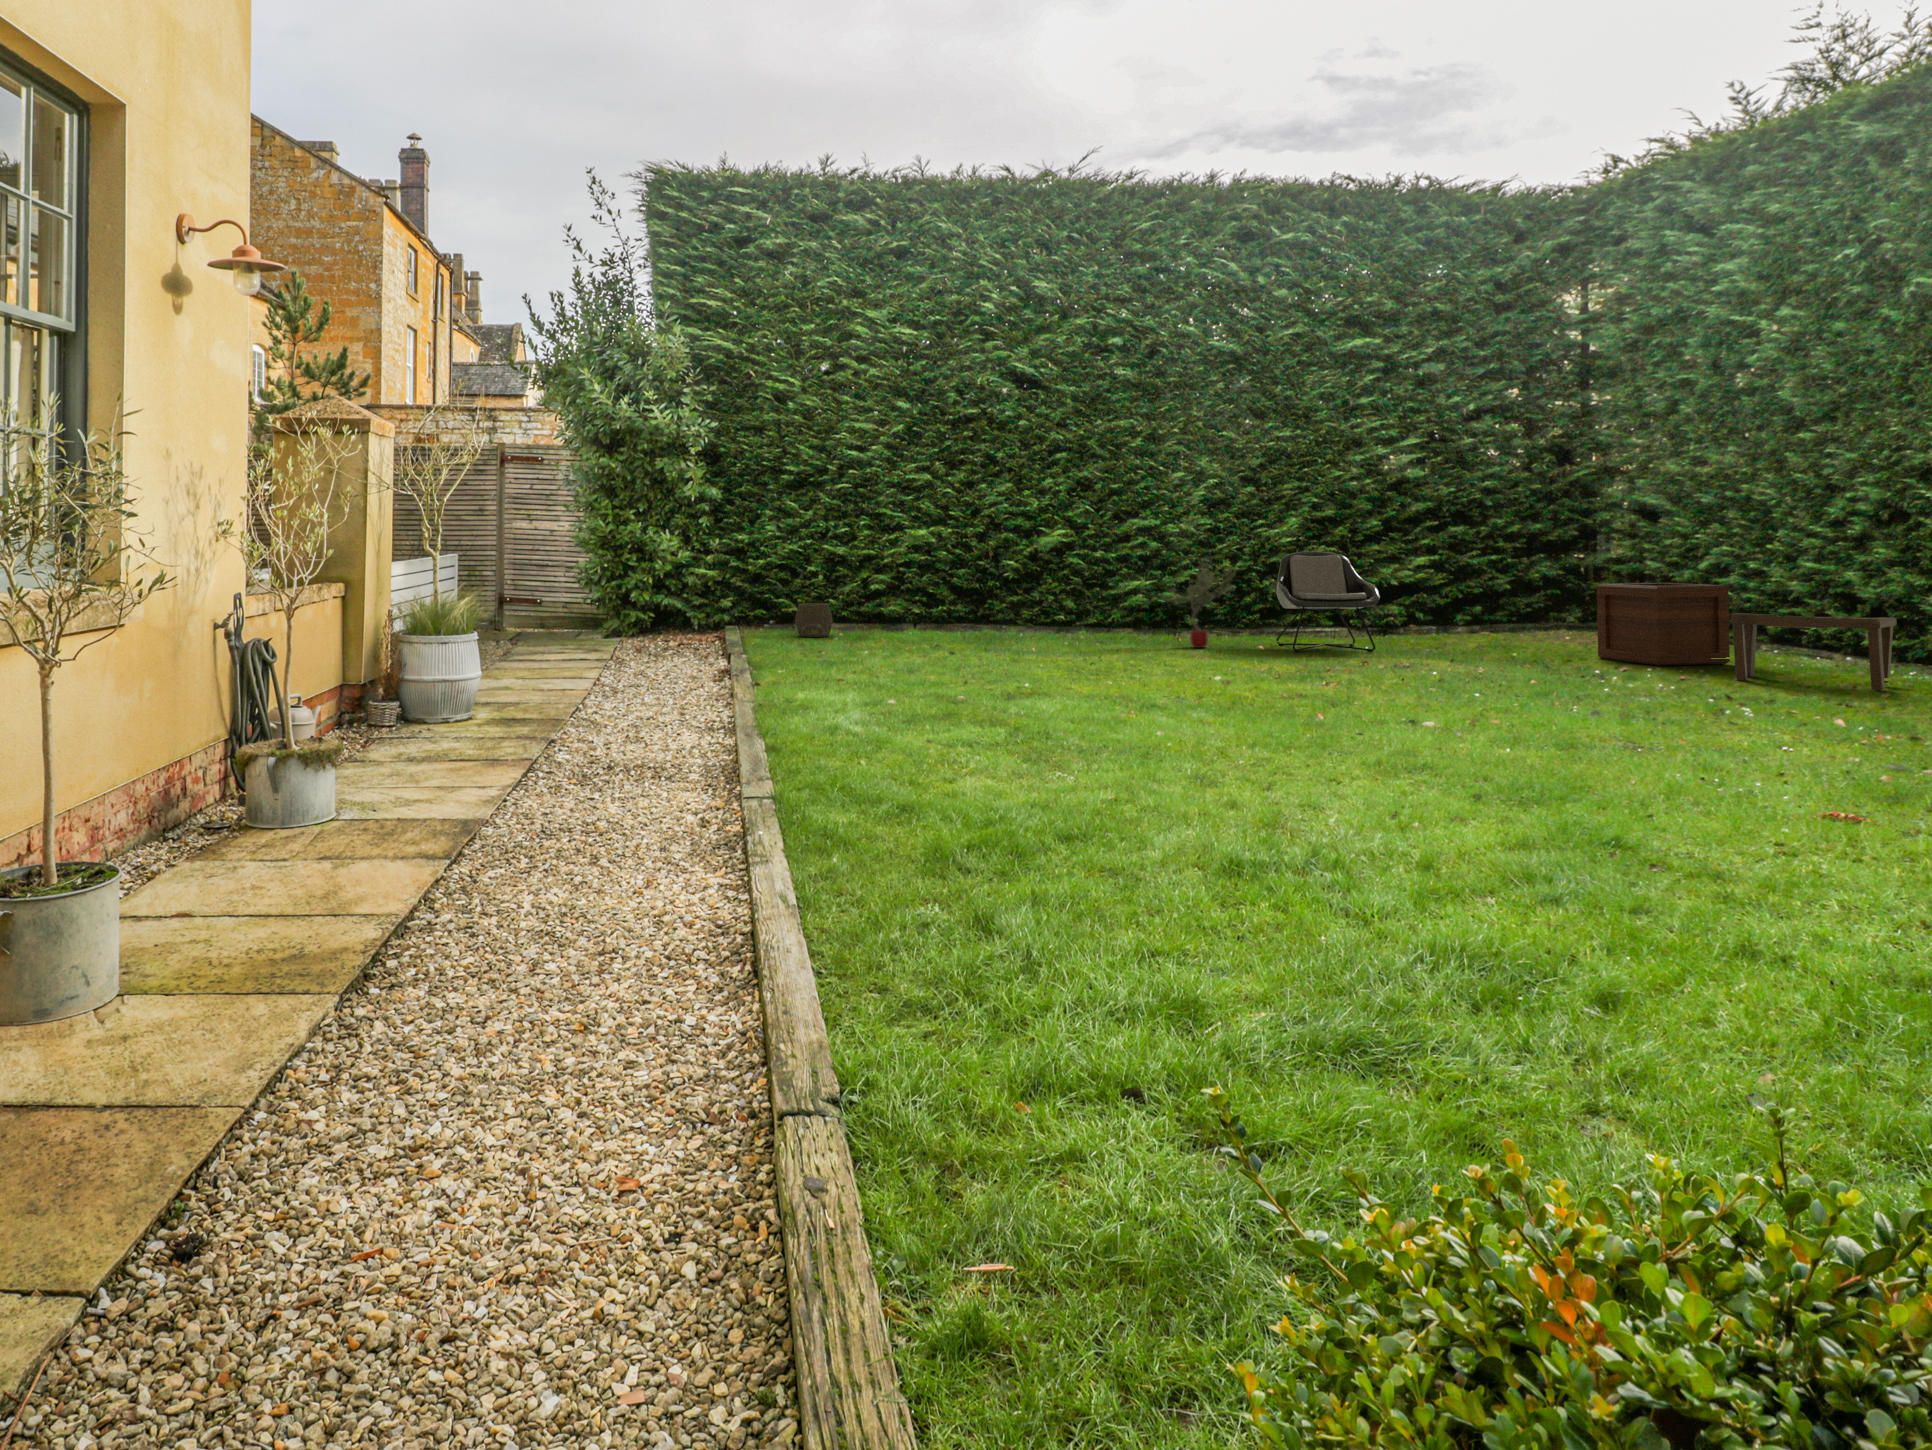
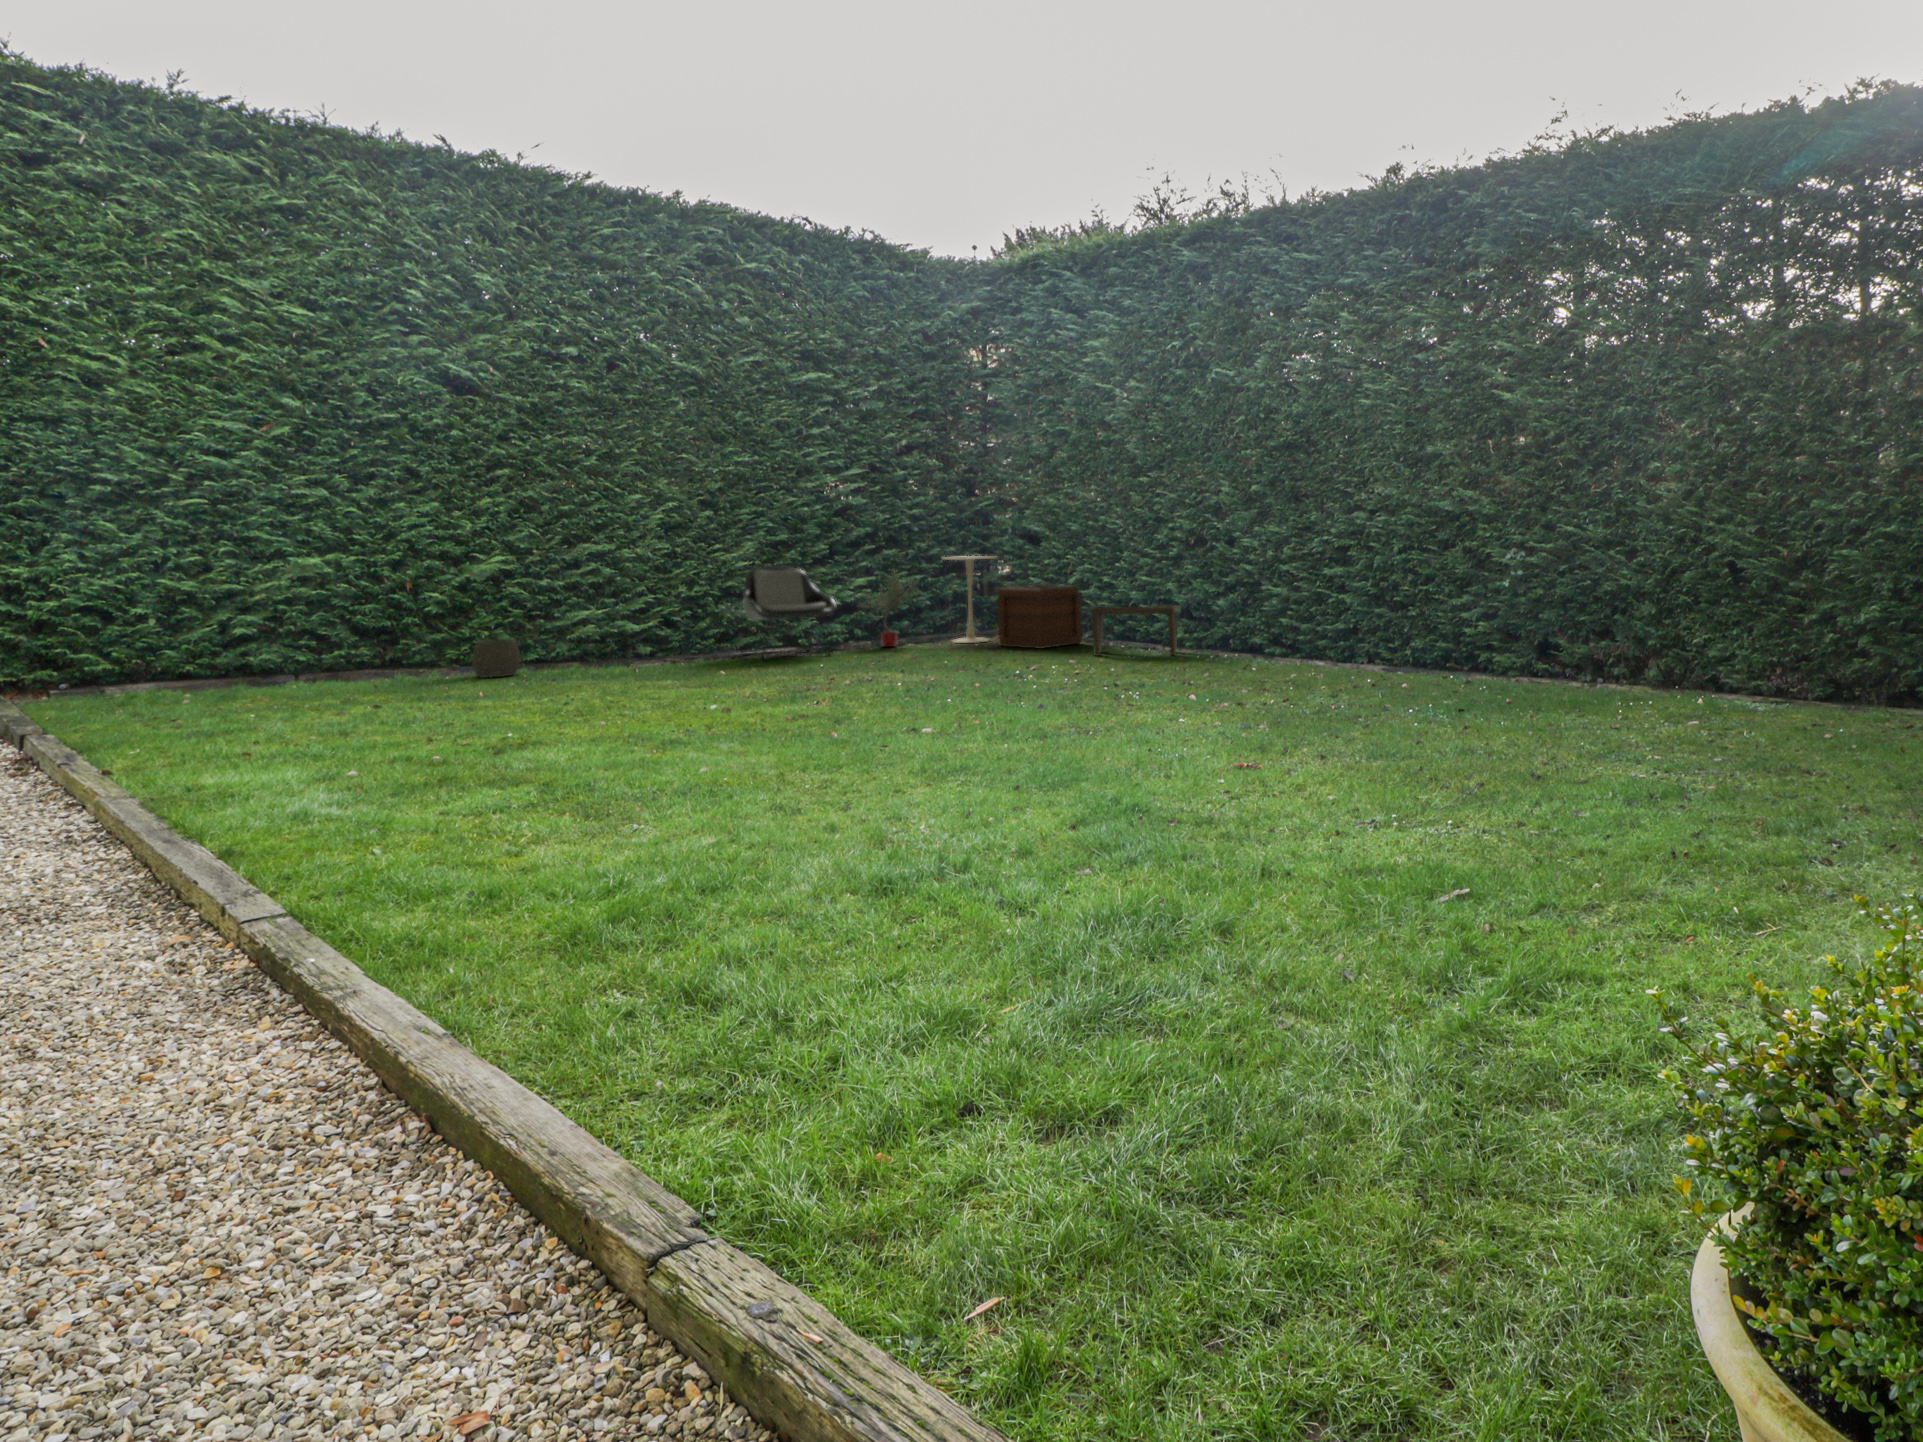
pedestal table: none [1521,544,1602,652] -> present [943,556,996,643]
potted tree: present [1163,558,1235,648] -> present [861,570,919,647]
woven basket: present [795,603,833,637] -> present [472,638,521,678]

